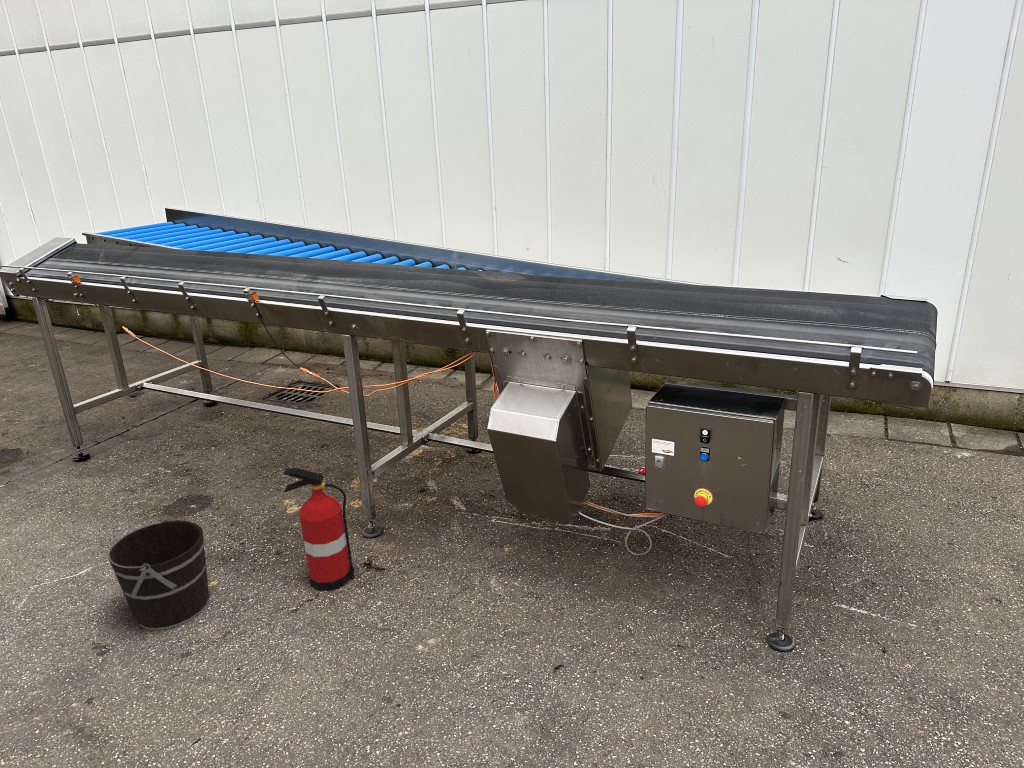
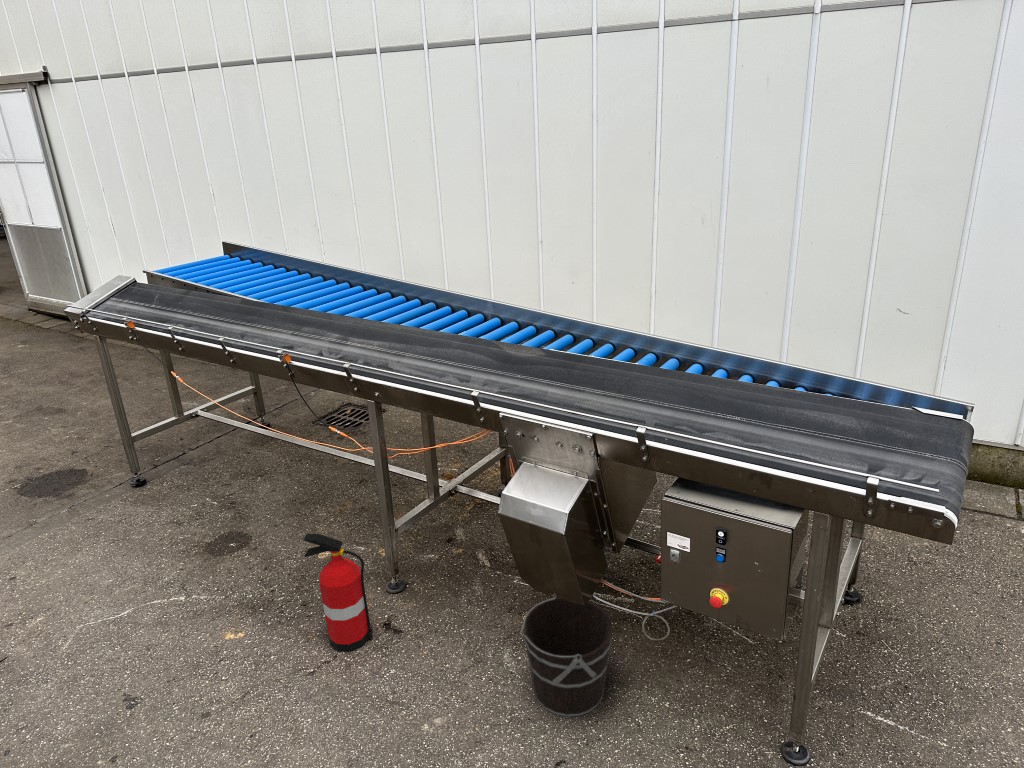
bucket: present [105,517,210,630] -> present [520,595,613,717]

